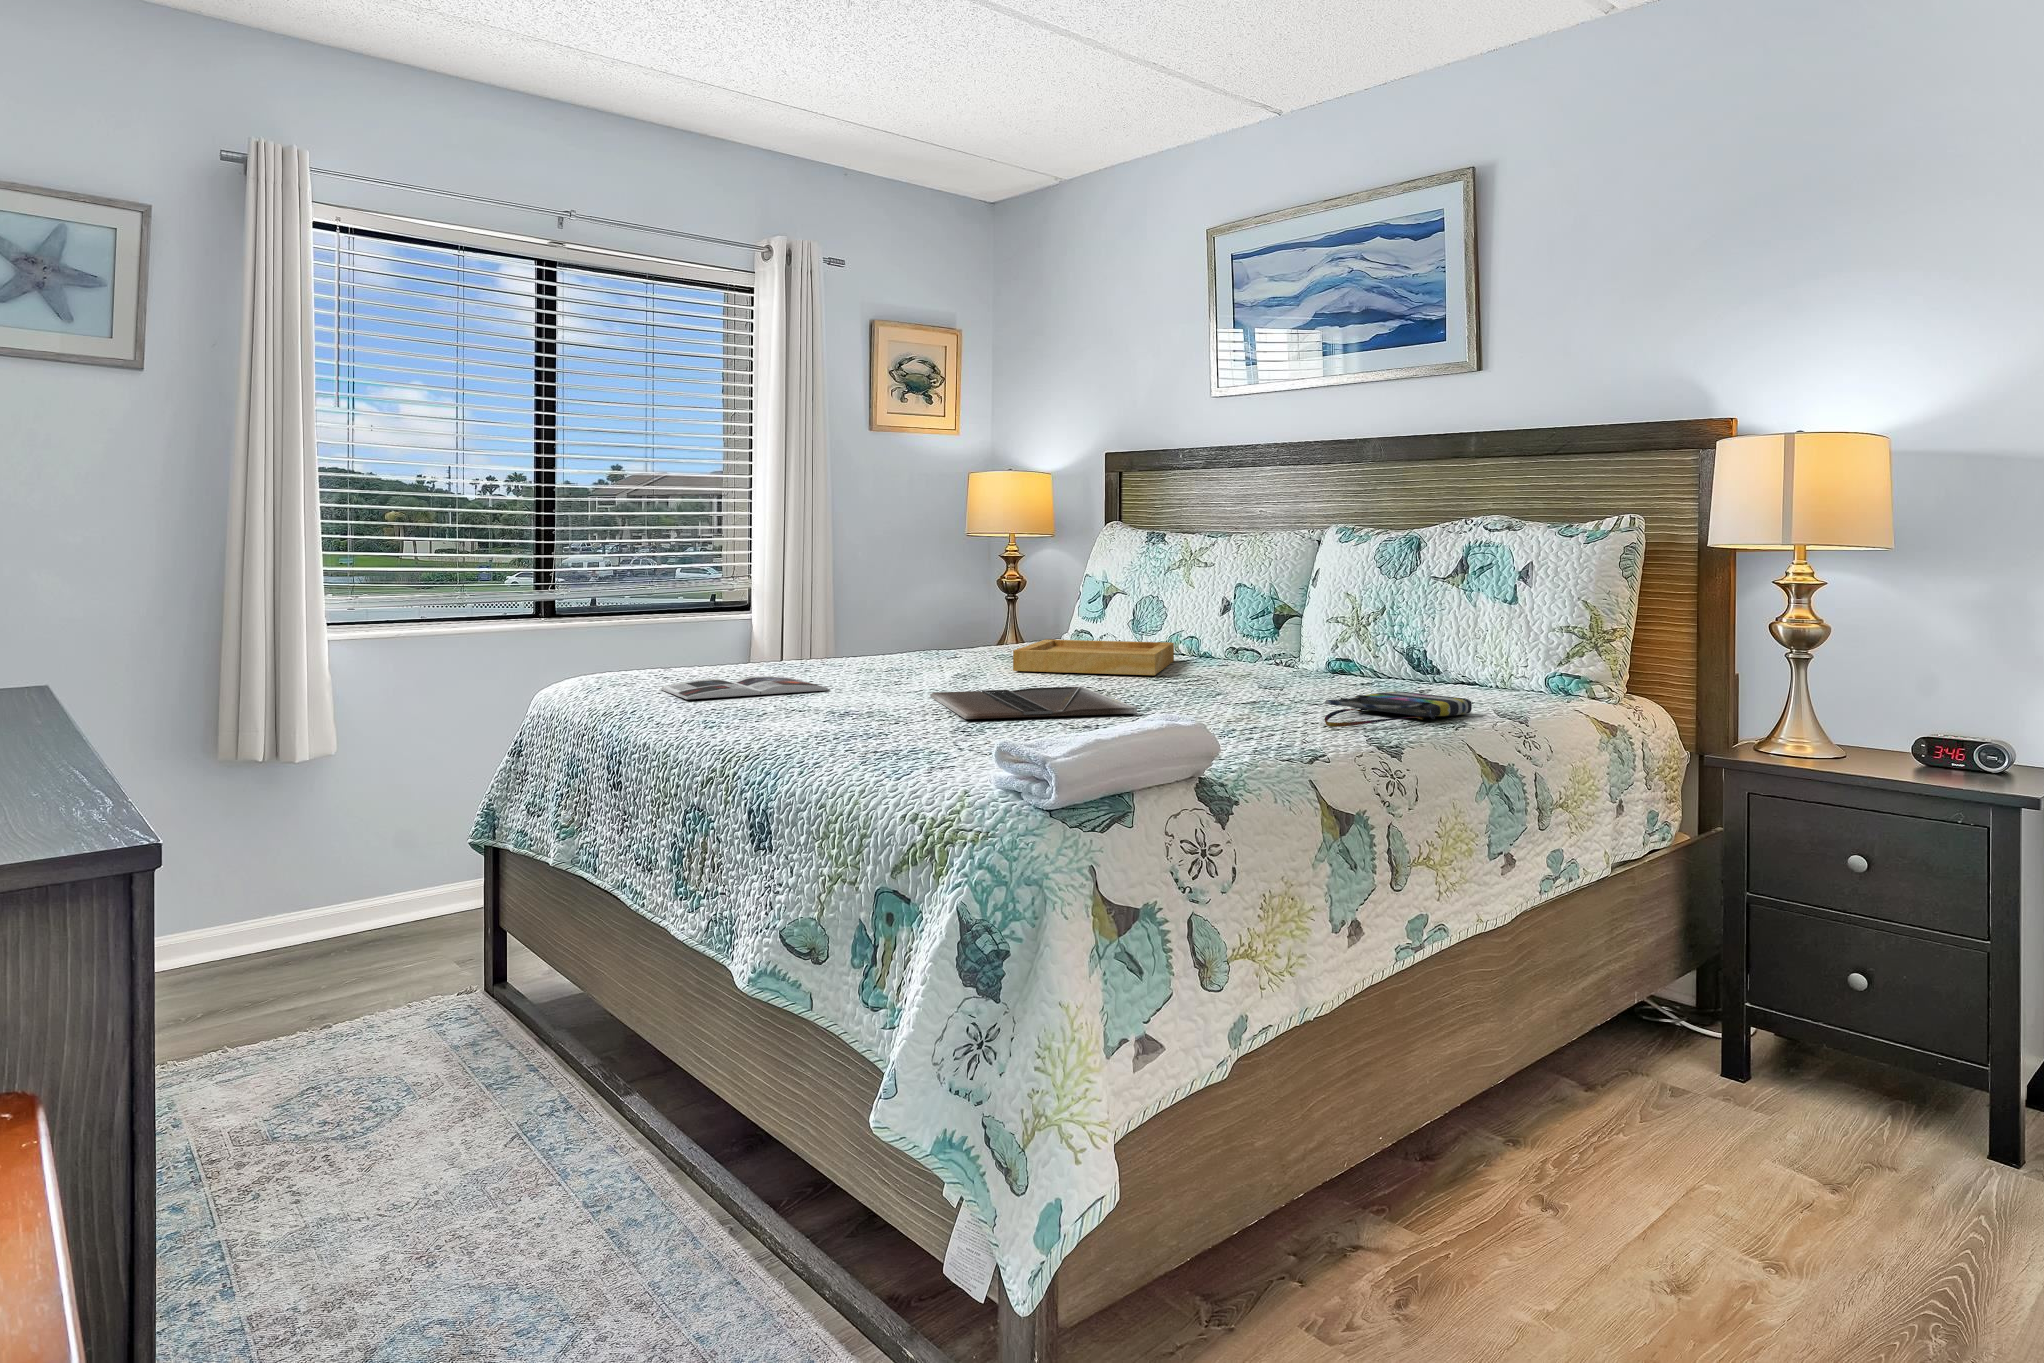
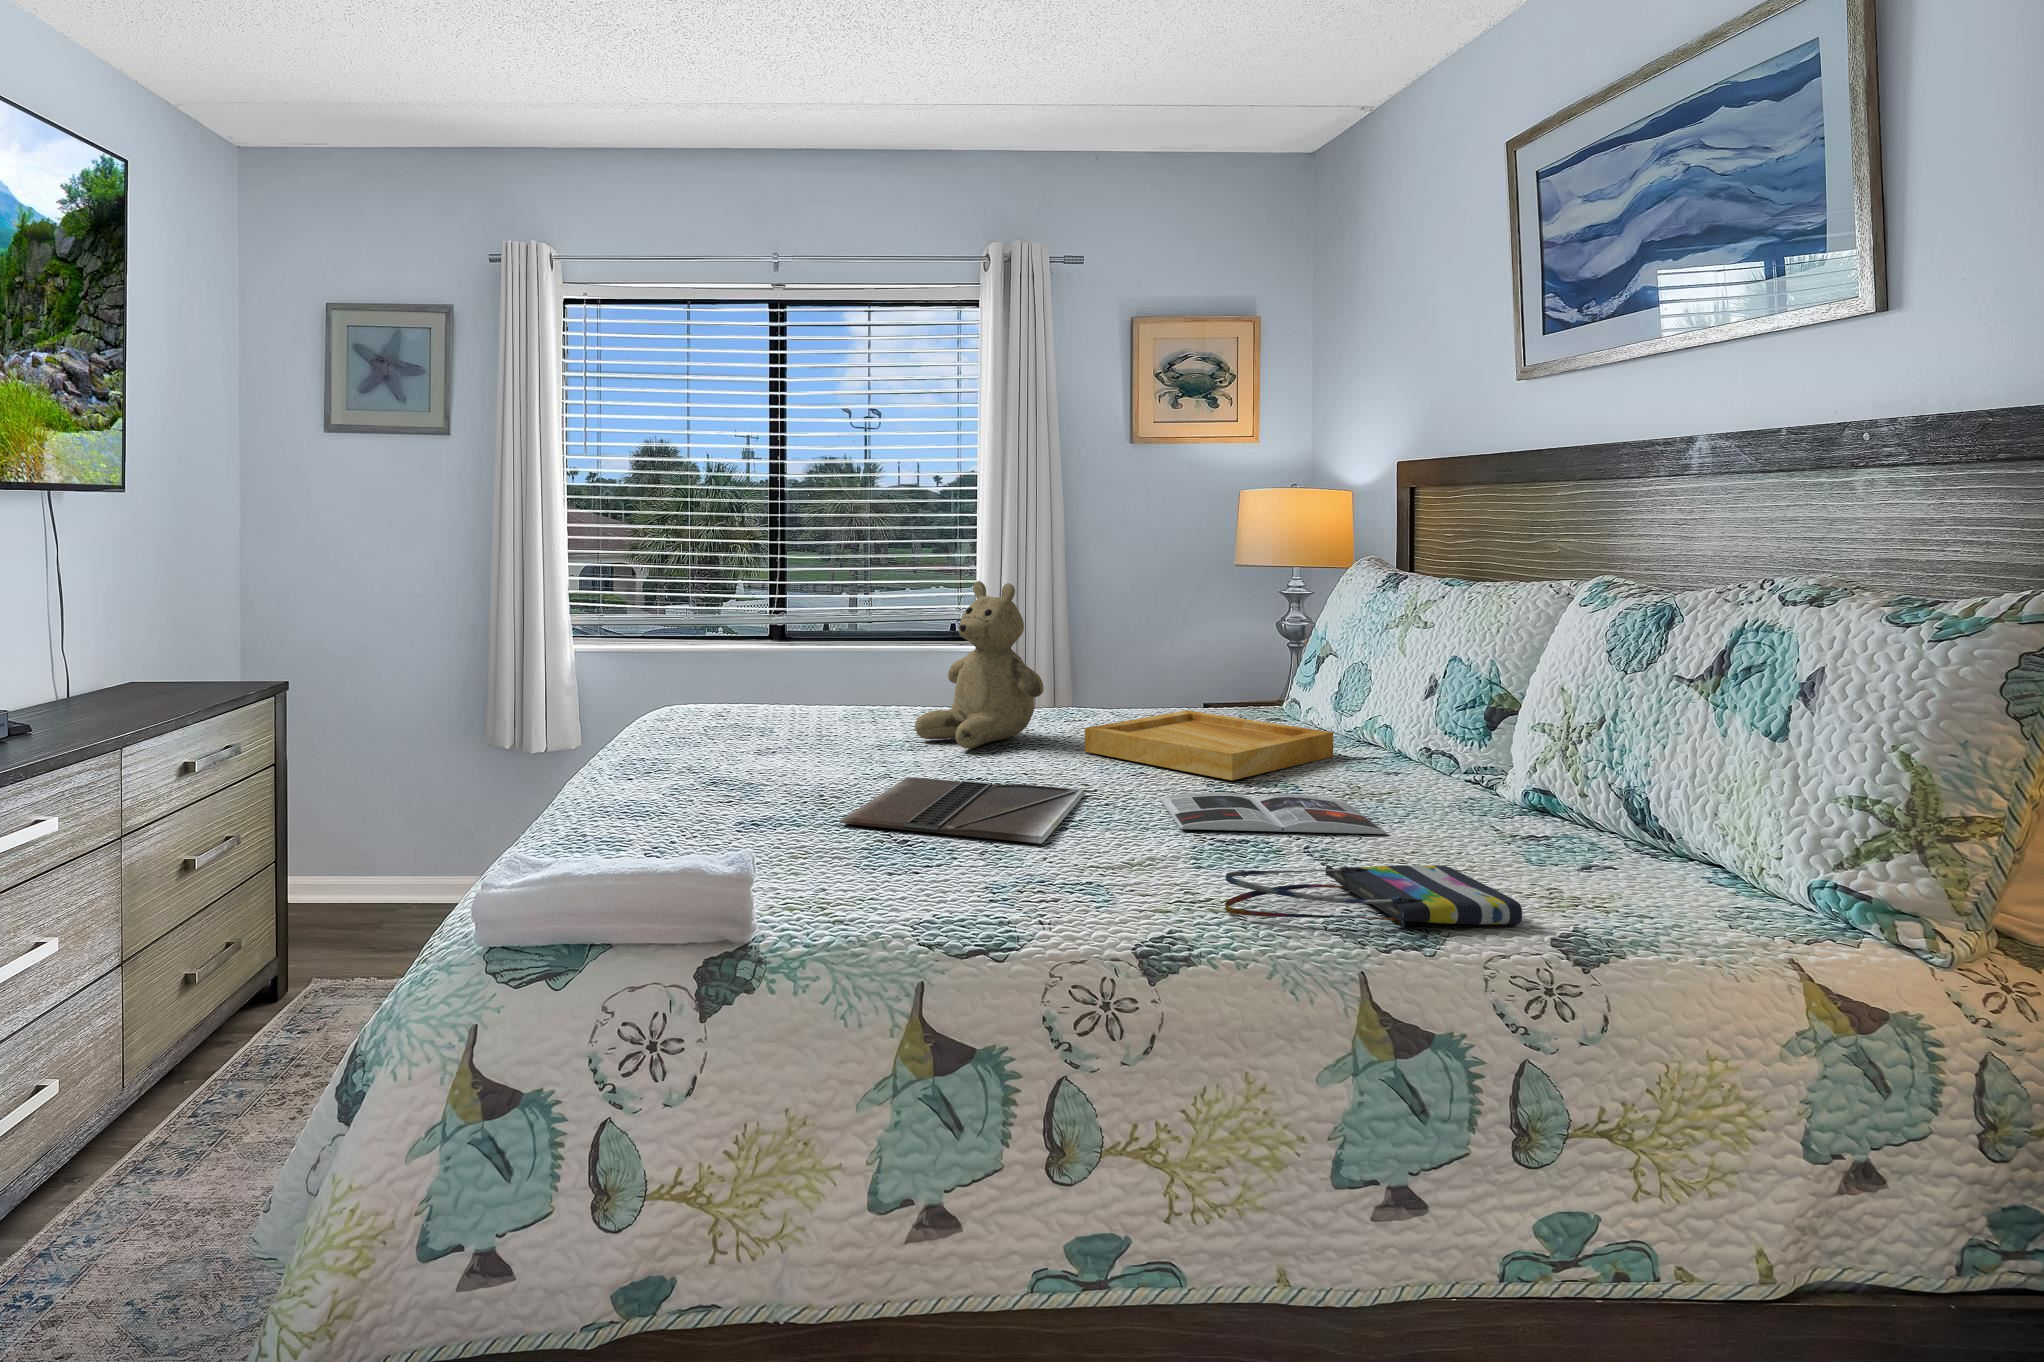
teddy bear: none [861,530,974,675] -> present [915,581,1044,748]
magazine: present [660,676,830,699] -> present [1161,792,1387,834]

